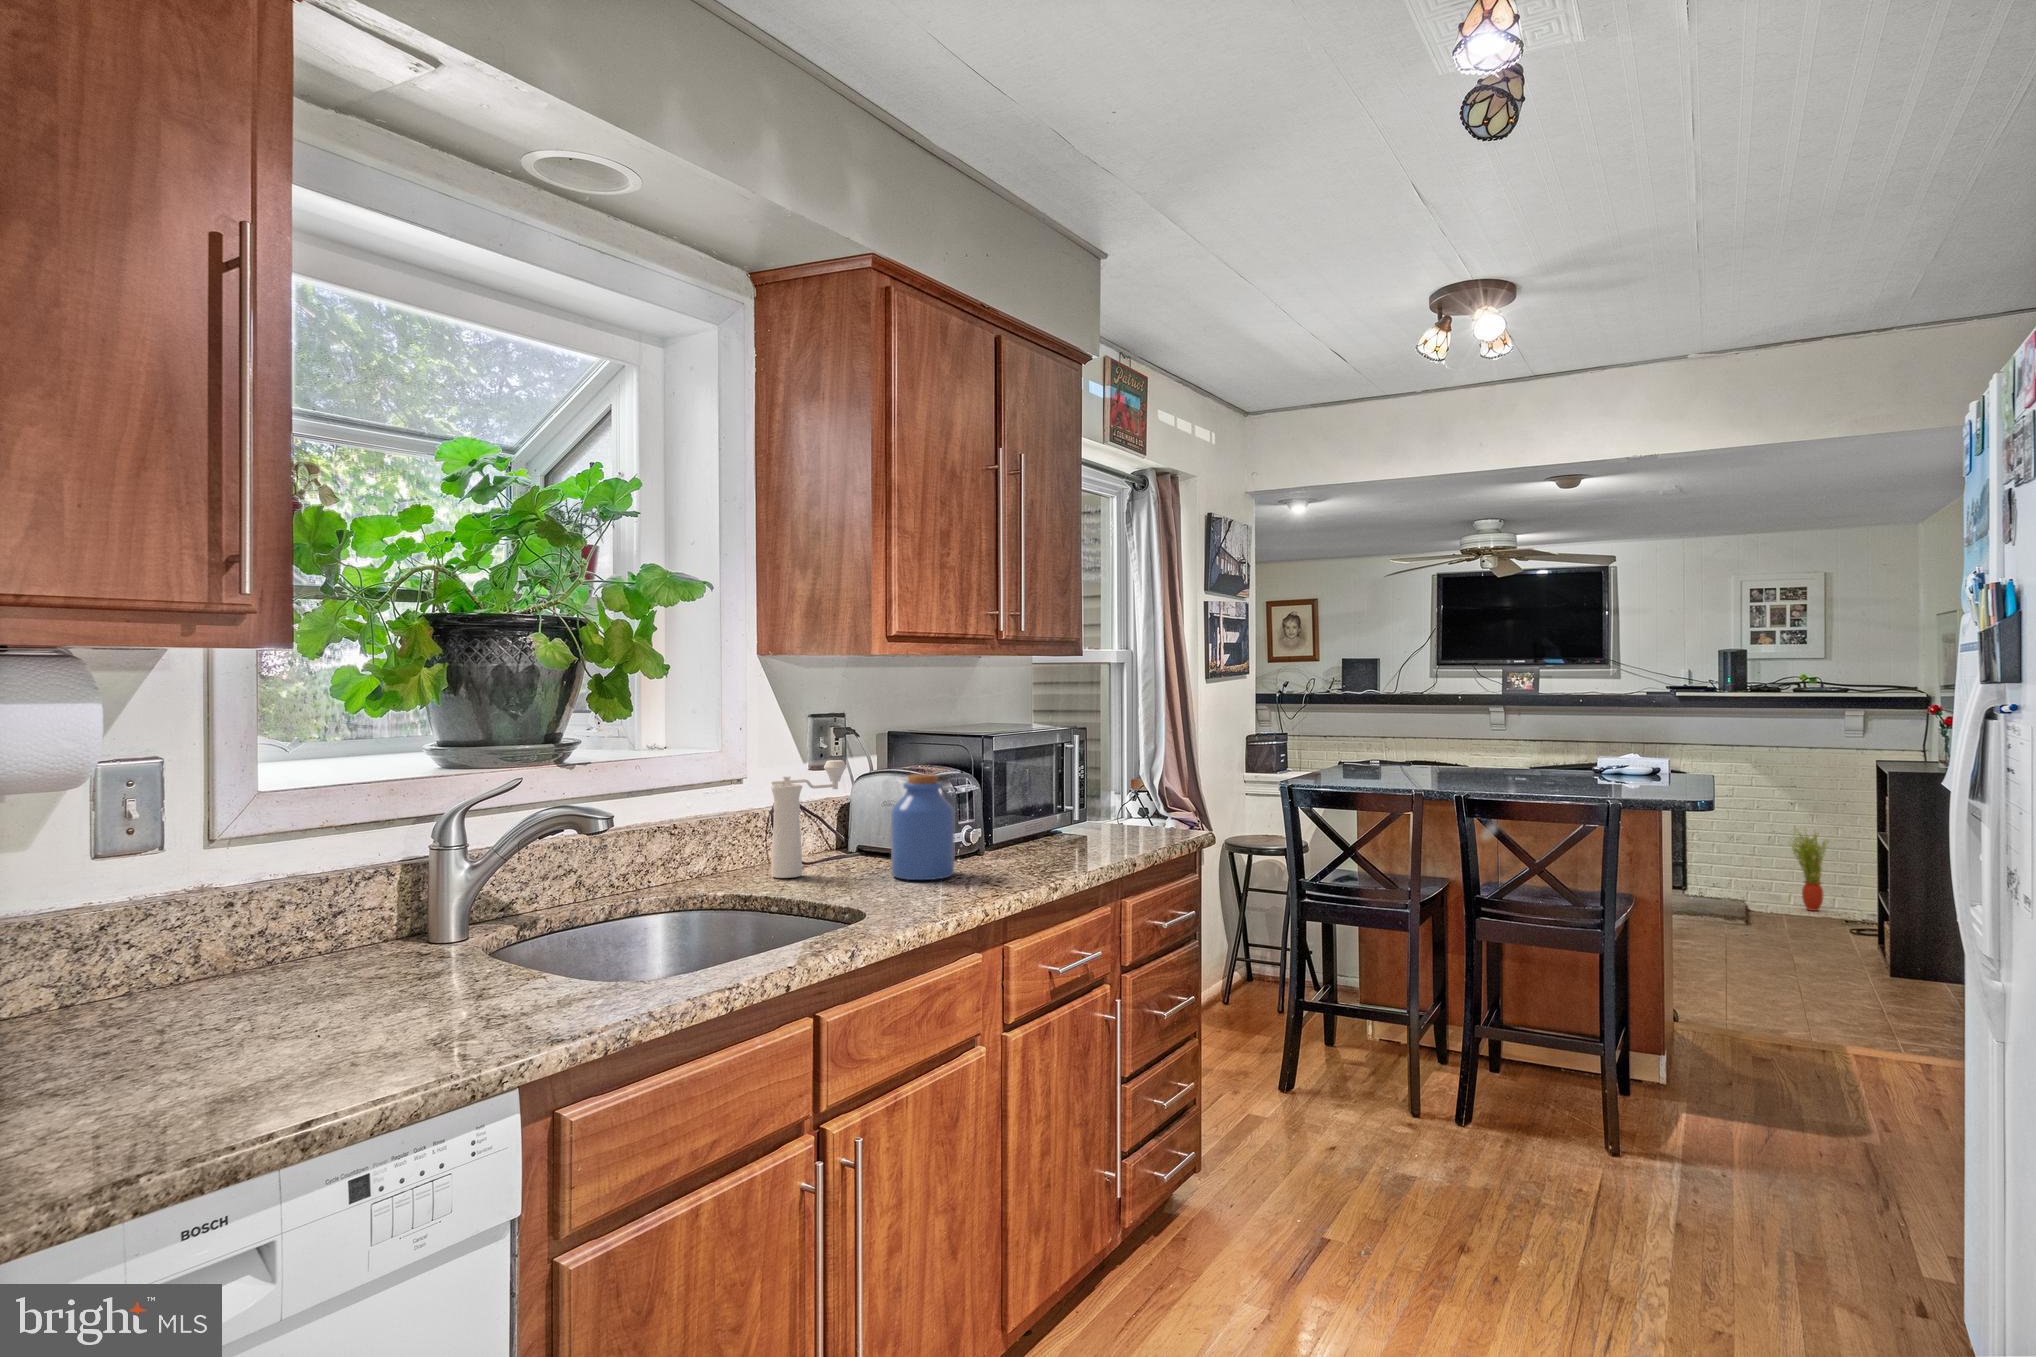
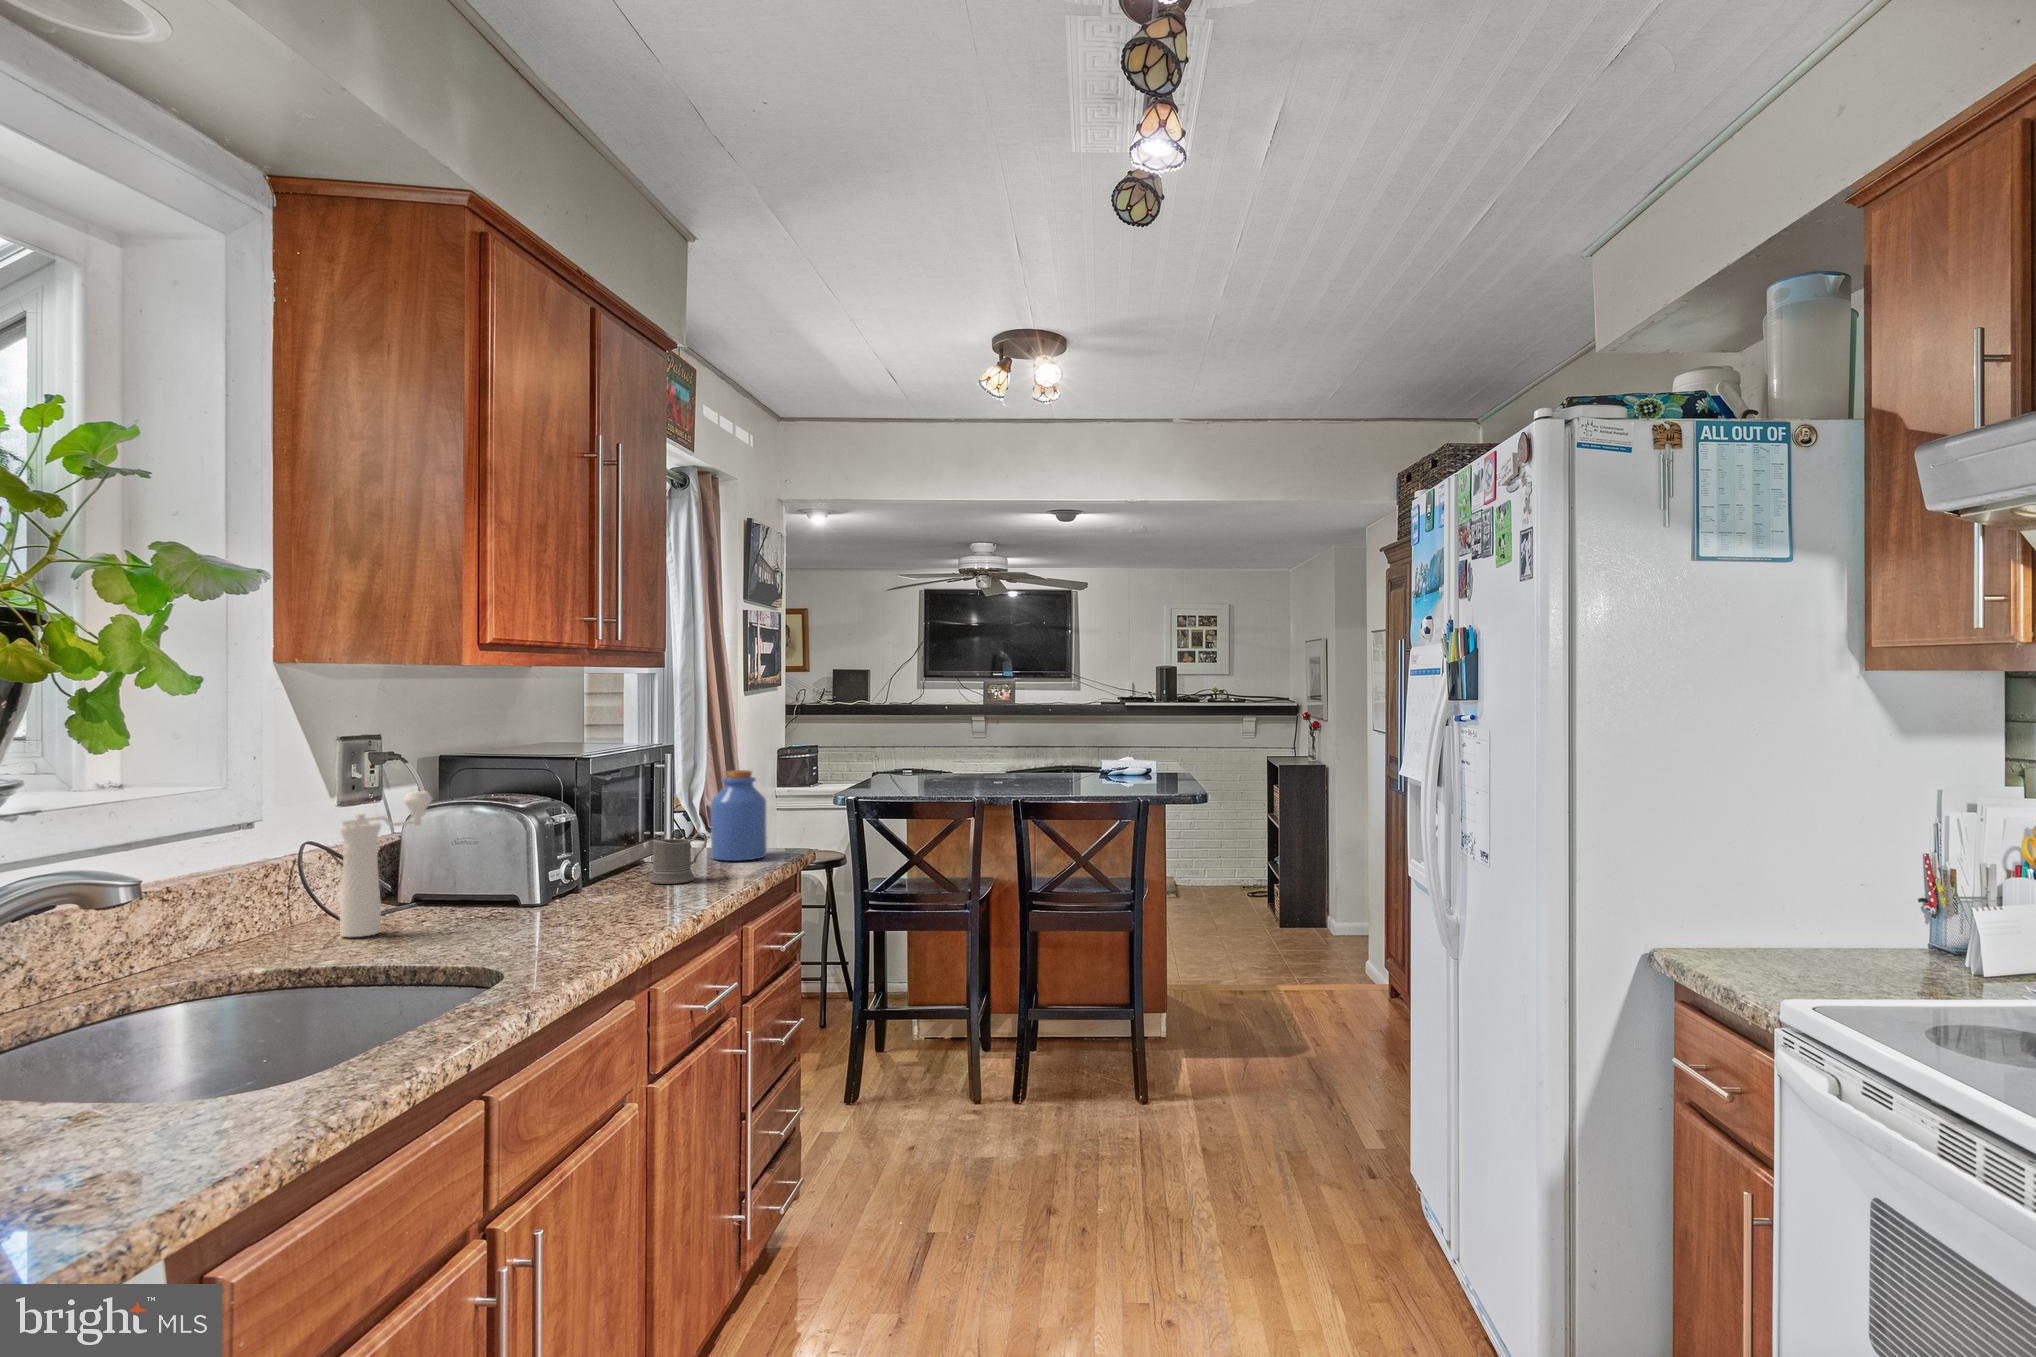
jar: present [891,774,954,880] -> present [711,770,767,861]
mug: none [1040,810,1093,855] -> present [650,833,707,884]
potted plant: present [1792,829,1829,911] -> none [1206,812,1236,881]

